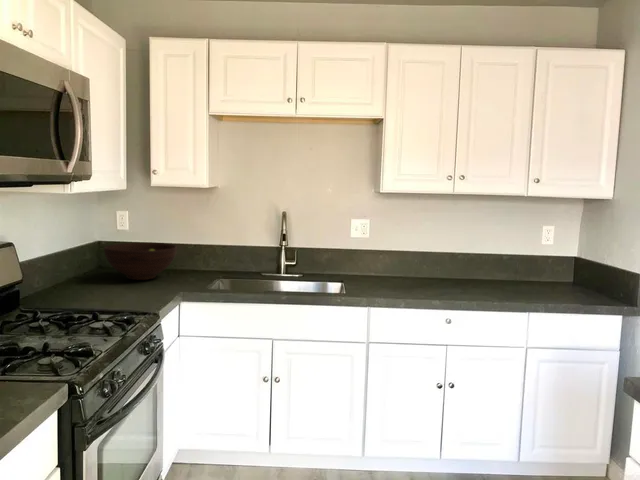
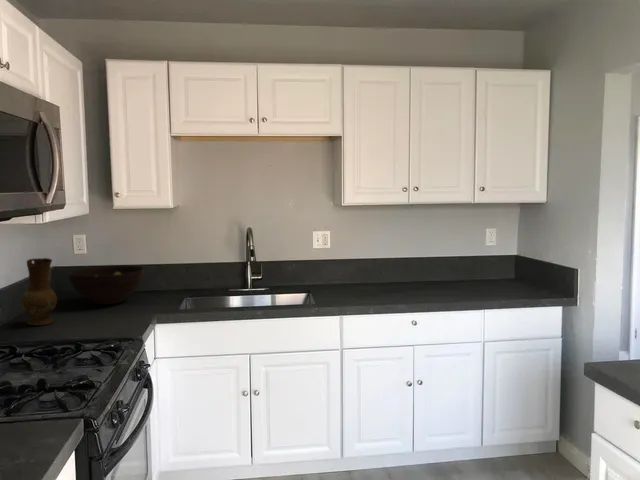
ceramic jug: none [53,229,88,295] -> present [21,258,57,326]

